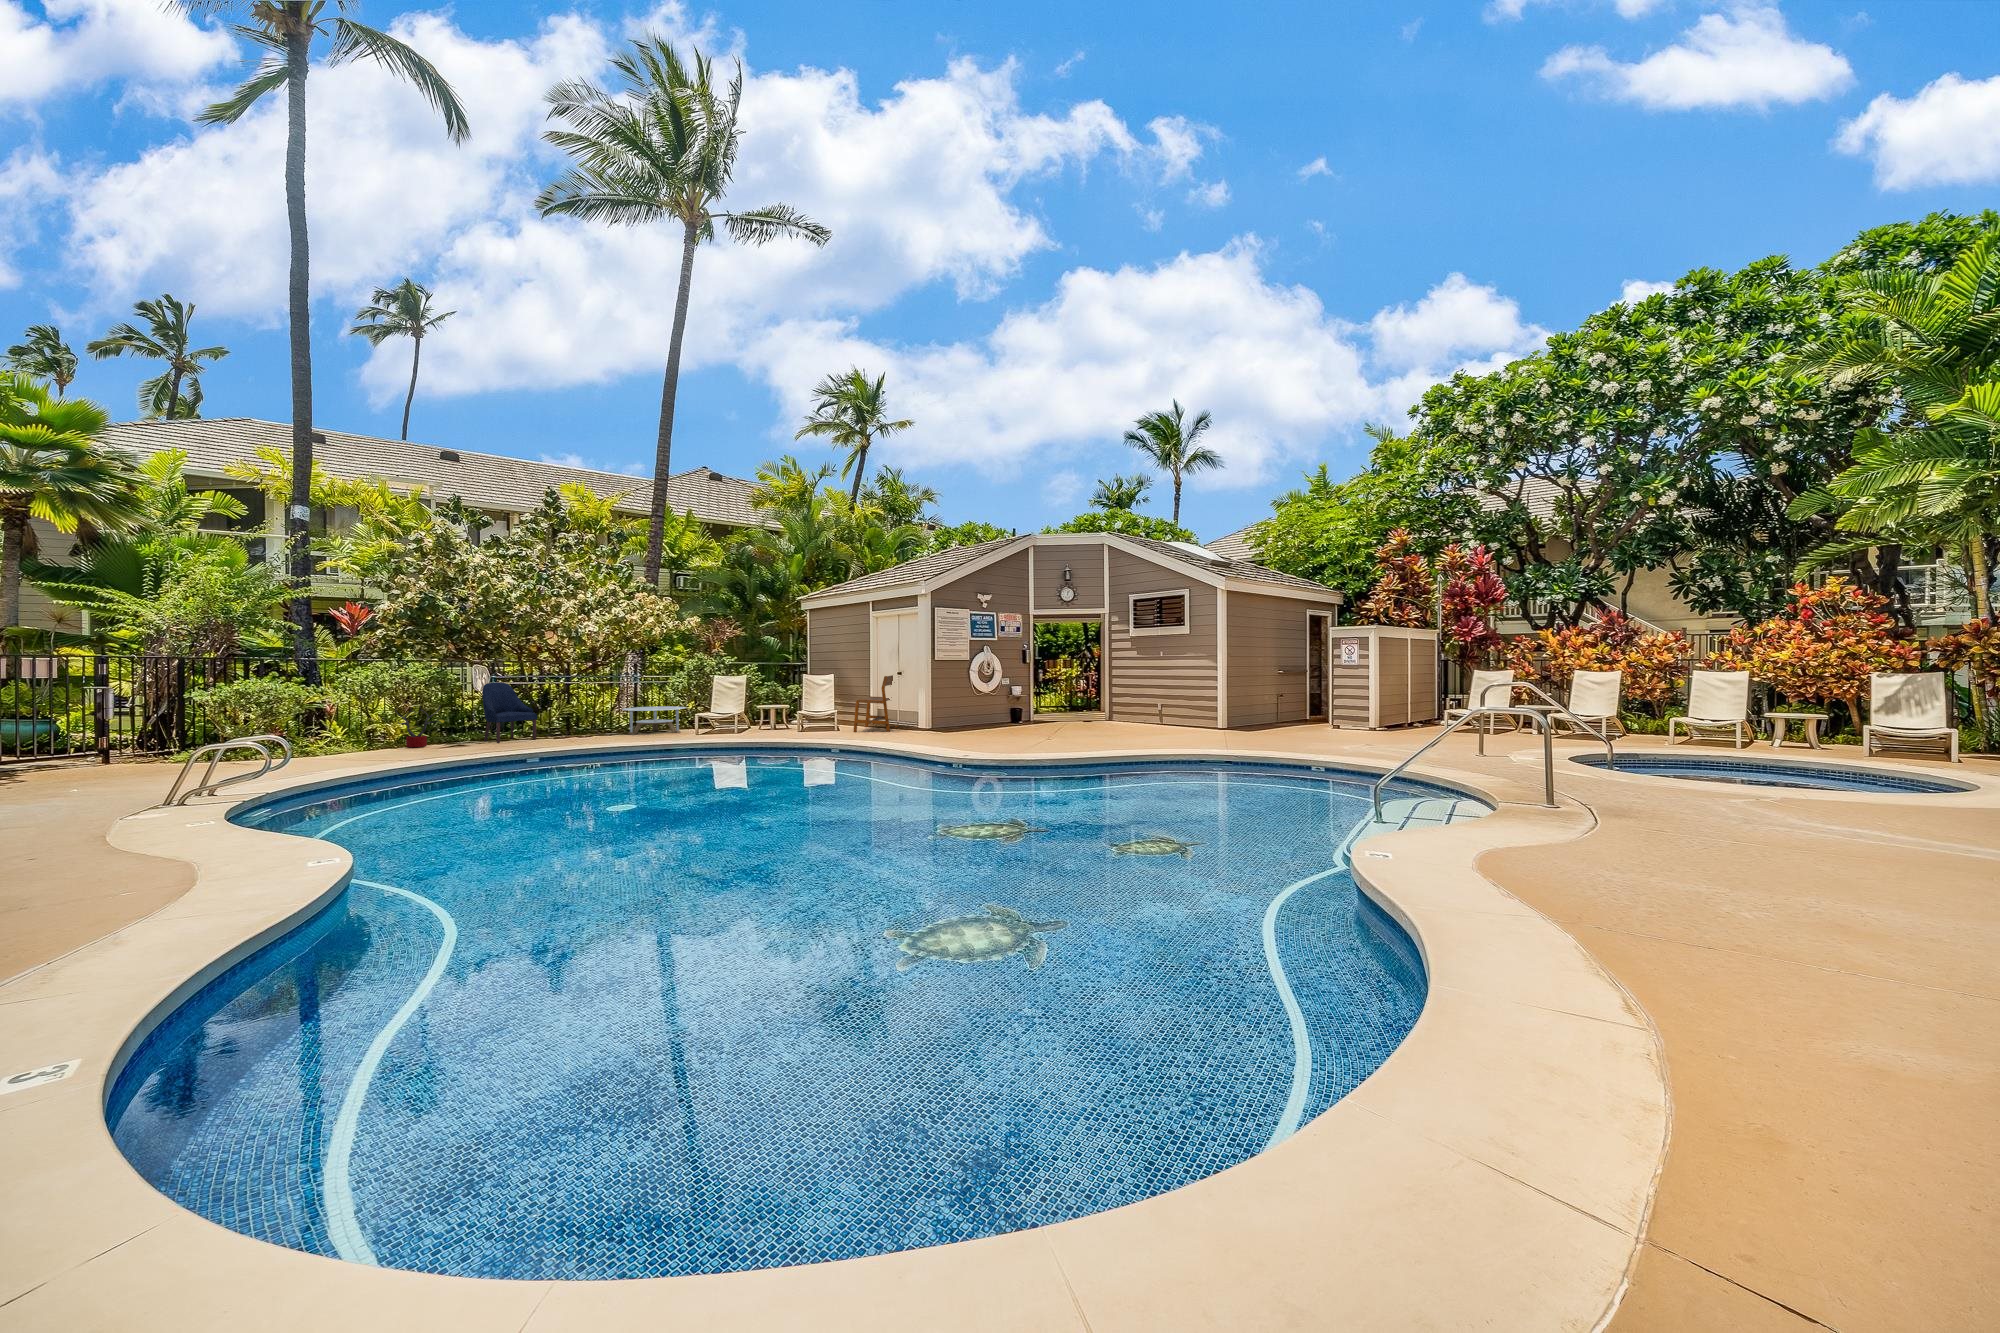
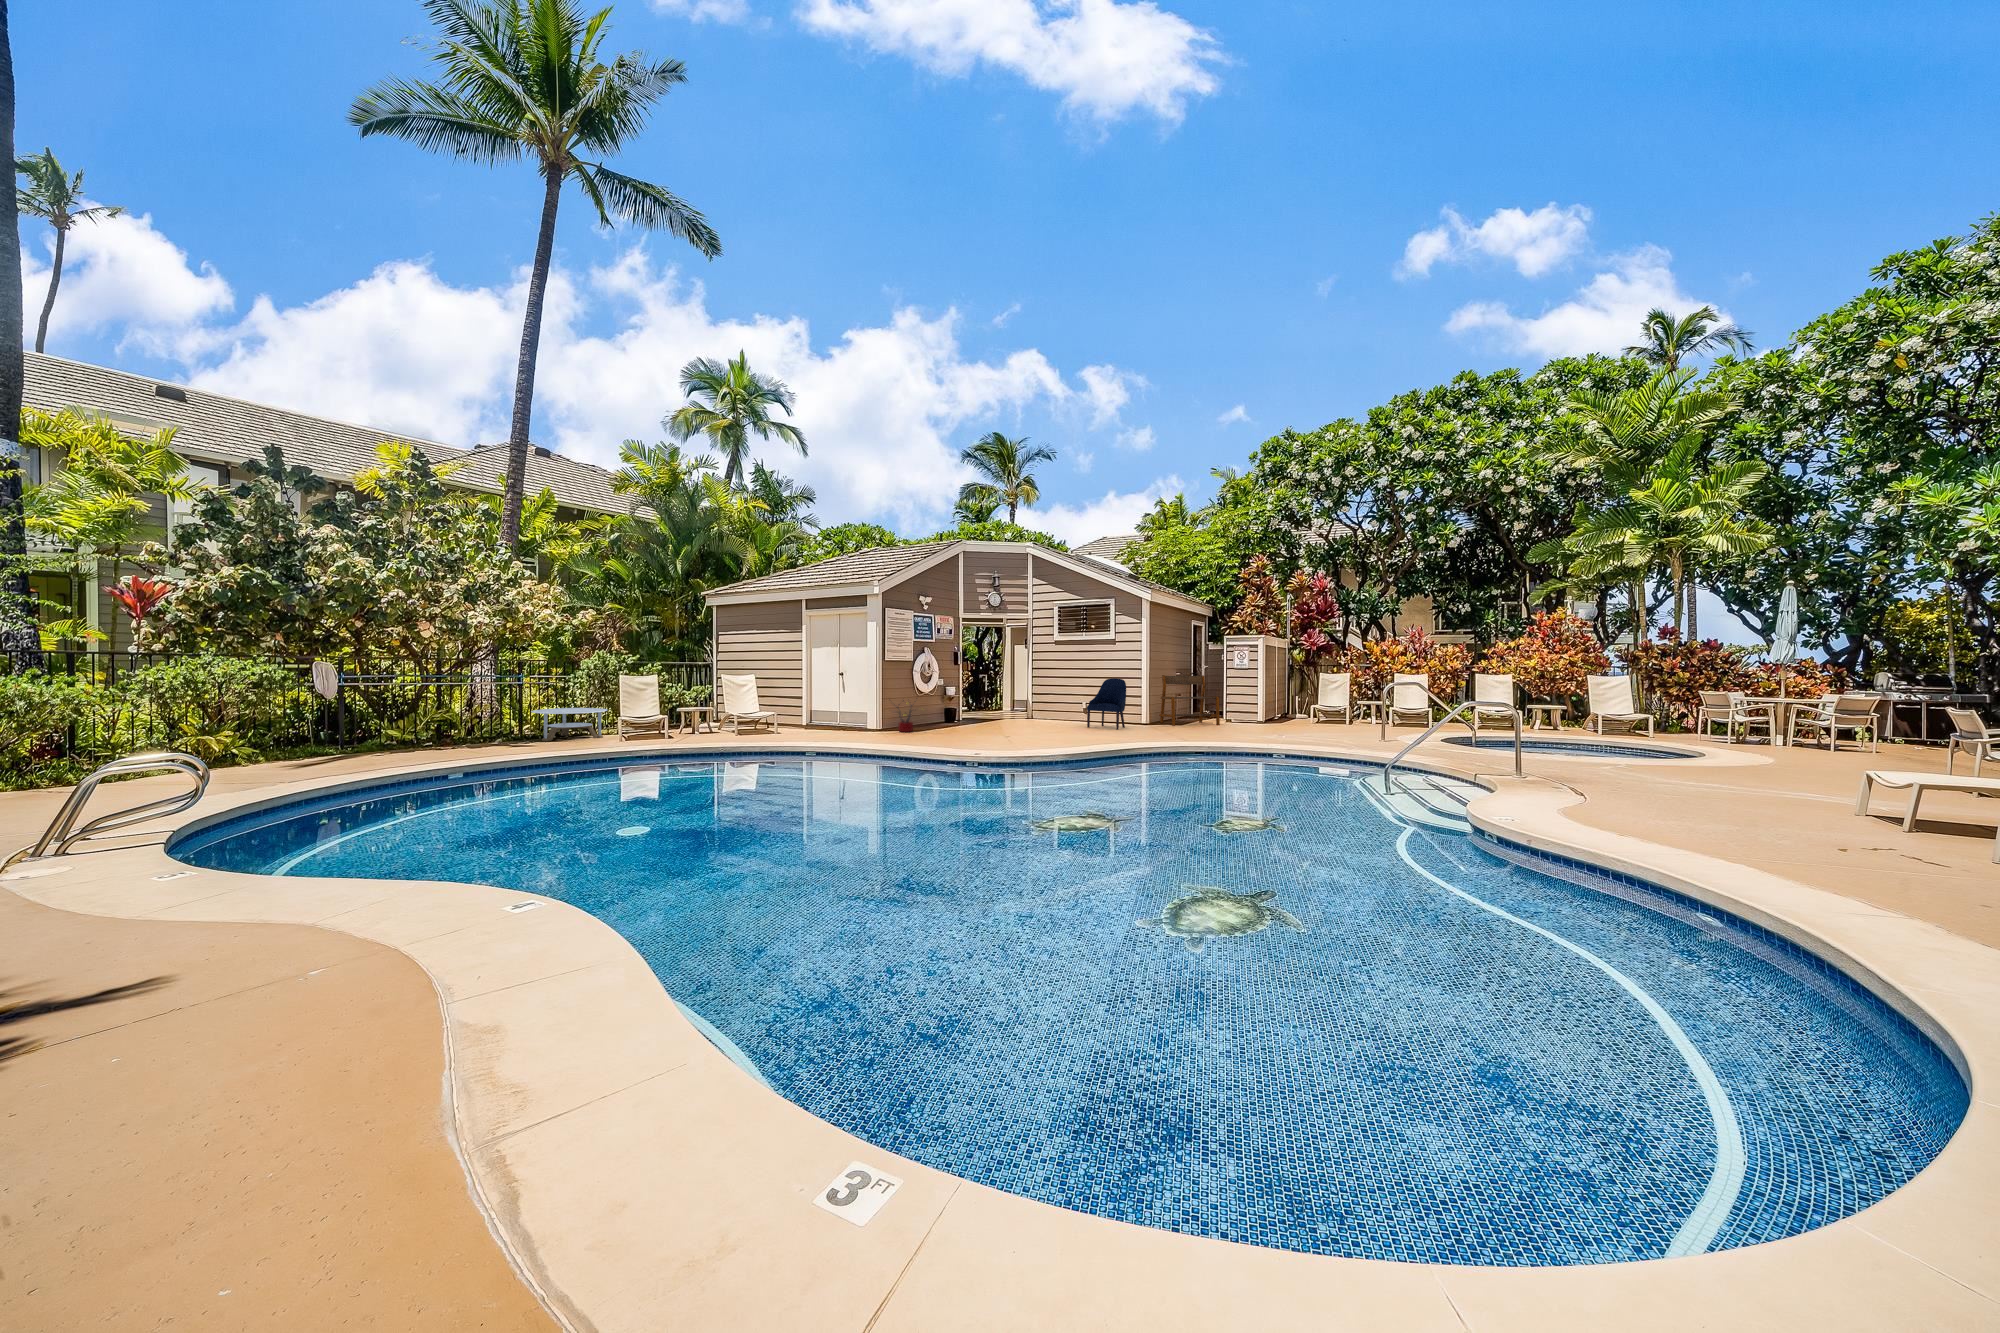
bench: present [853,675,899,732] -> present [1159,675,1220,726]
chair: present [482,682,537,743] -> present [1087,678,1126,730]
decorative plant: present [395,707,444,747] -> present [898,700,913,732]

